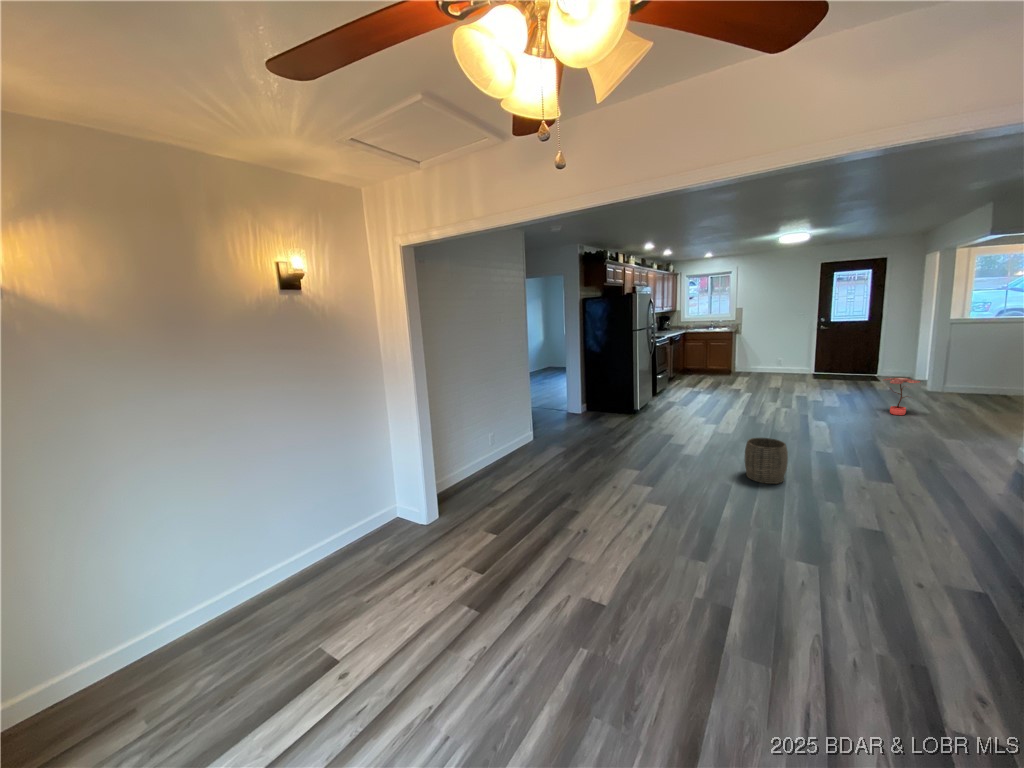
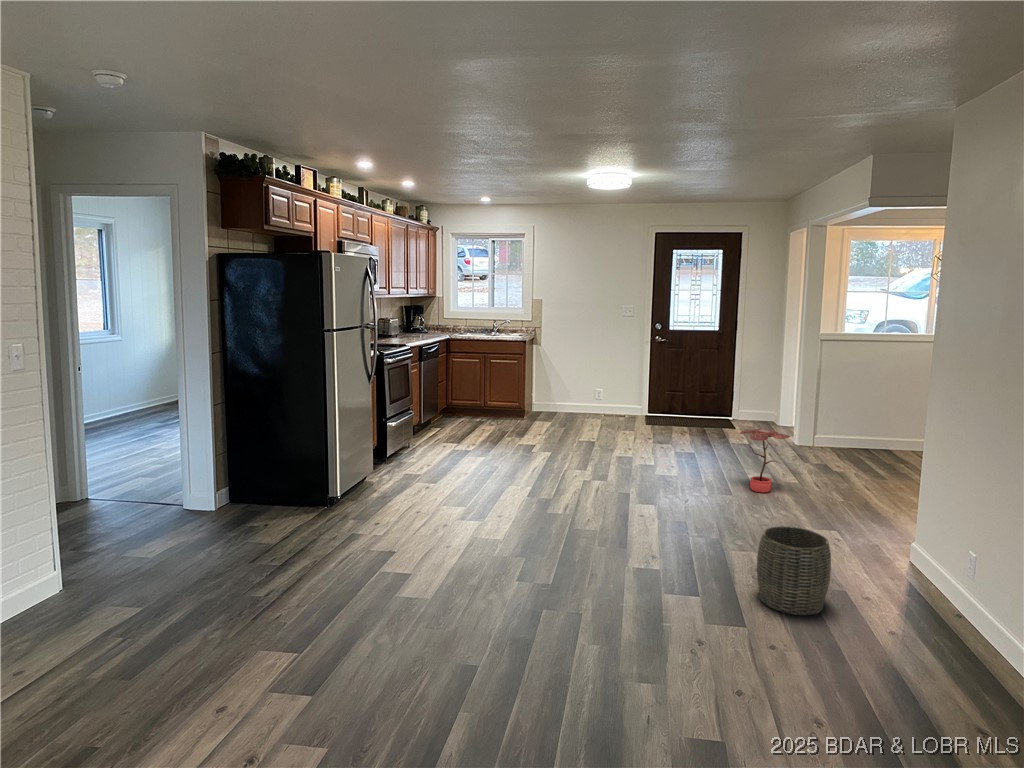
woven basket: present [745,438,788,484] -> present [757,526,831,615]

